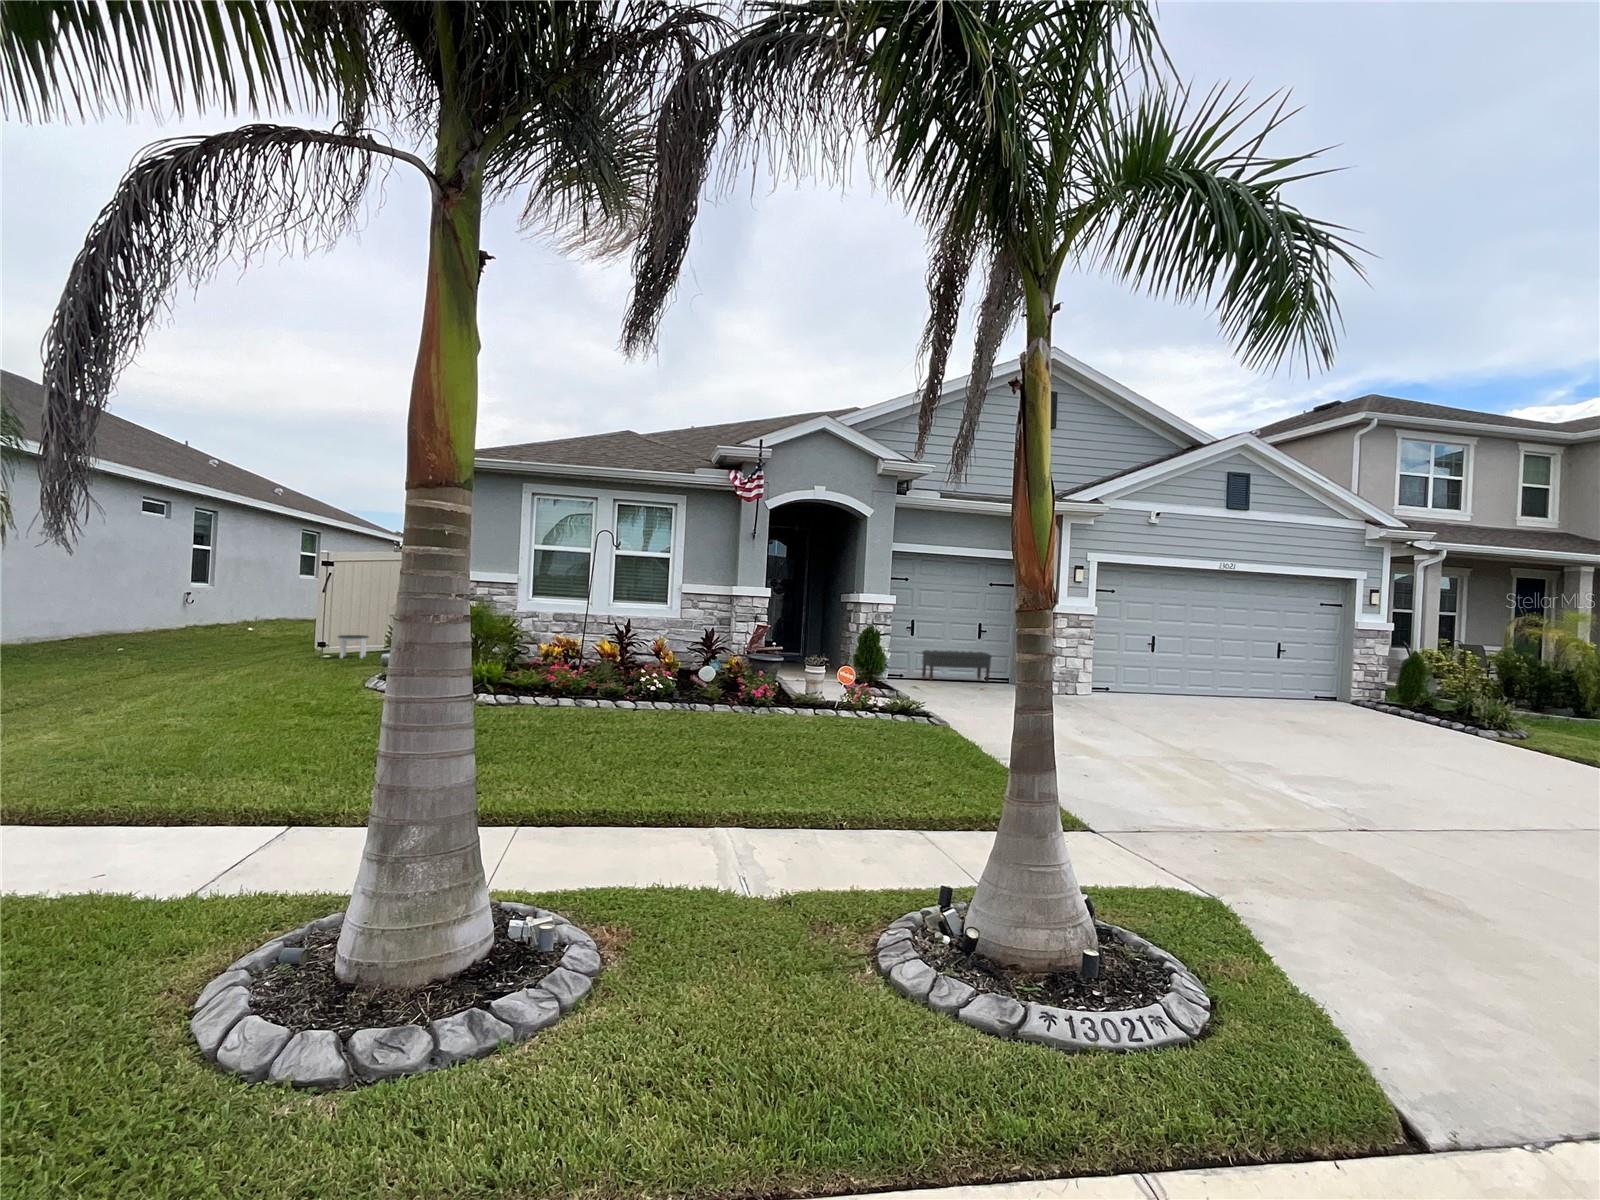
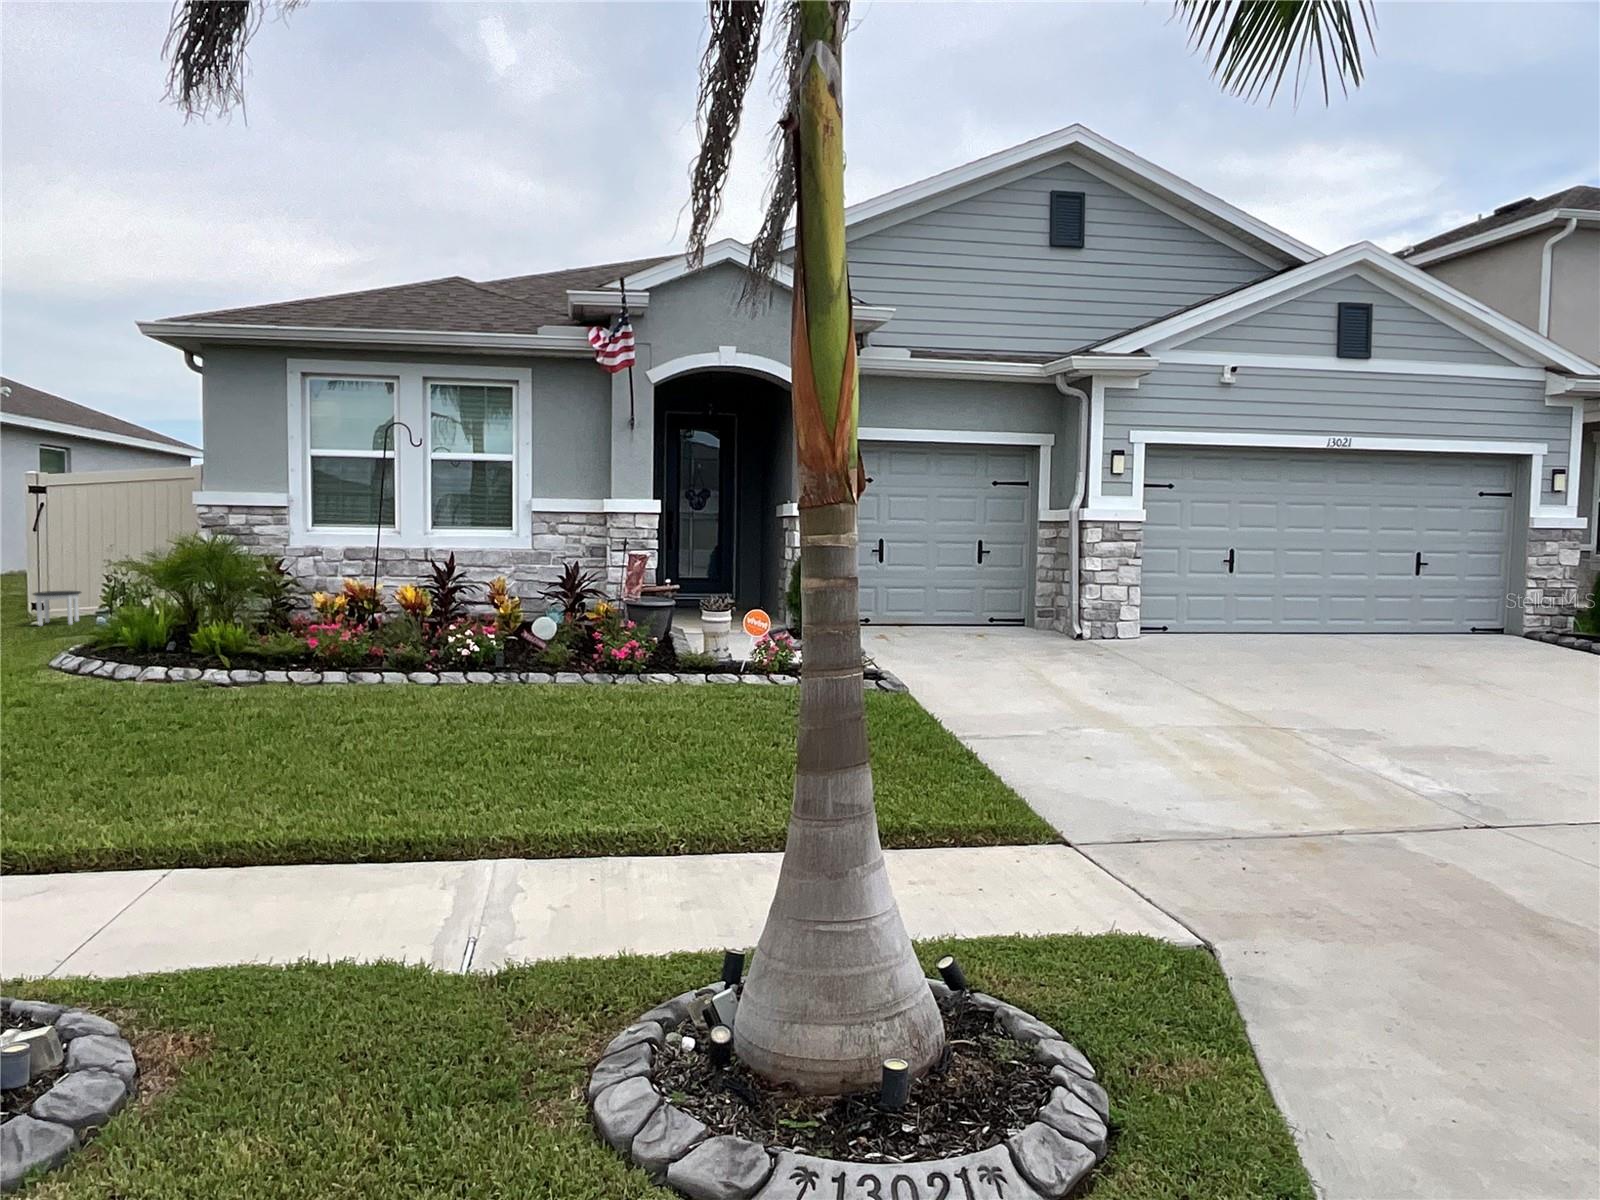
bench: present [922,650,991,682] -> none [894,582,995,628]

